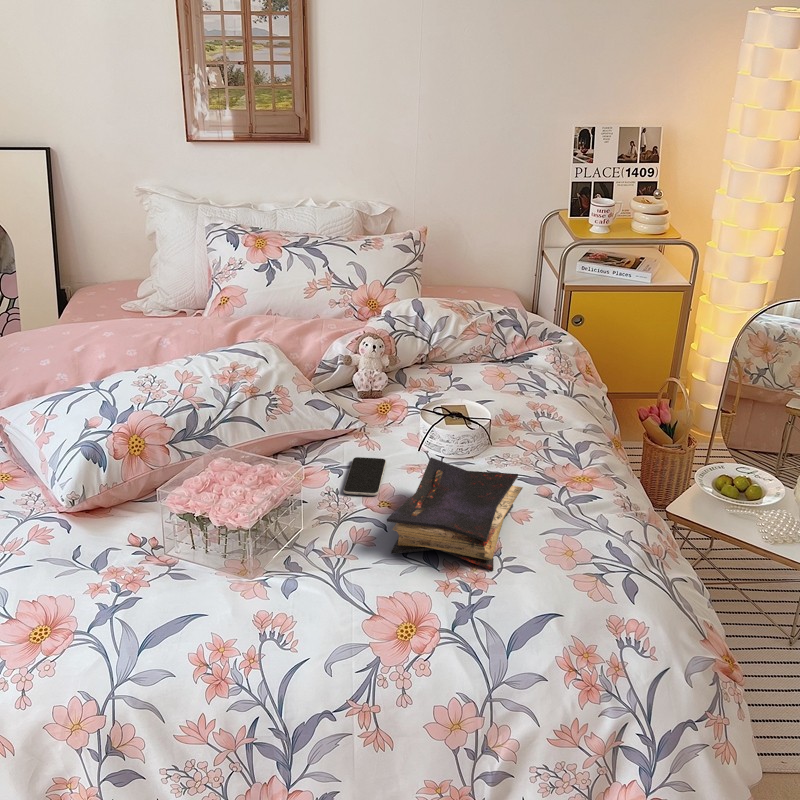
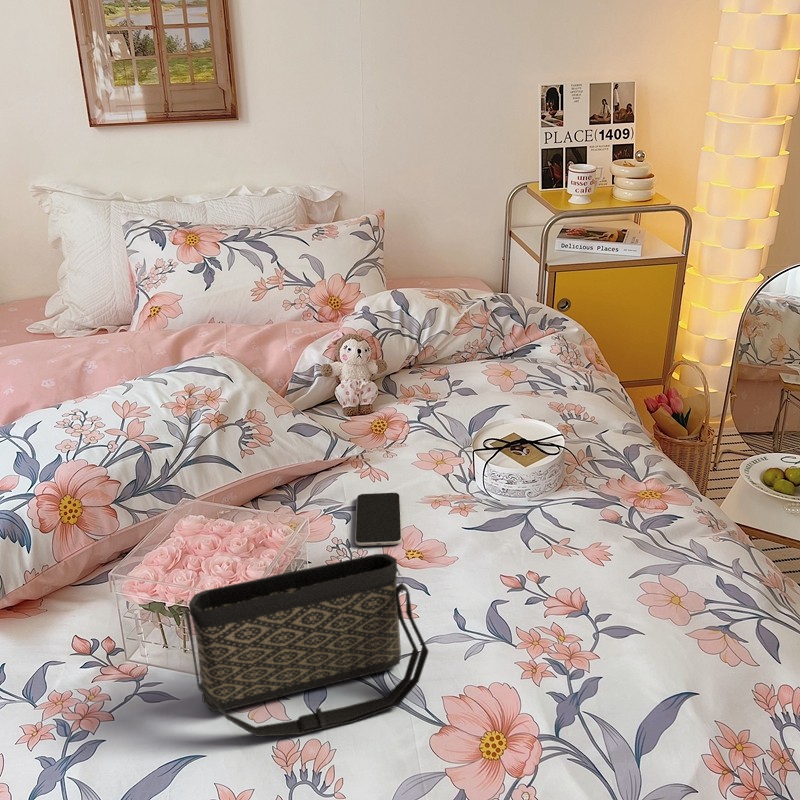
book: present [387,457,523,571] -> none [436,487,595,637]
handbag: none [202,492,370,610] -> present [185,554,428,737]

